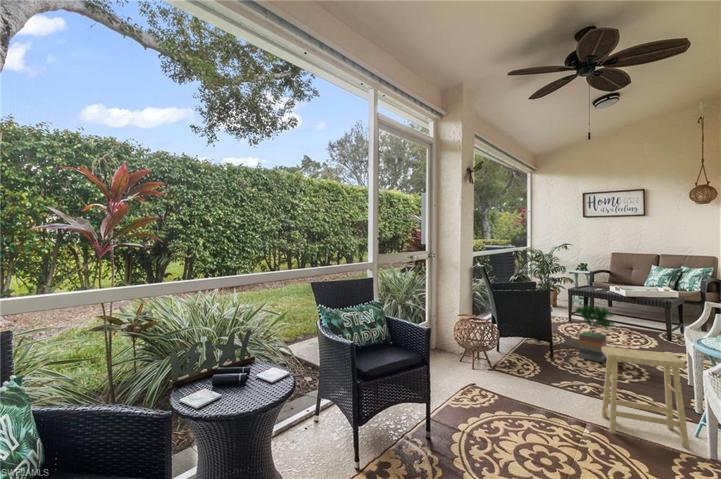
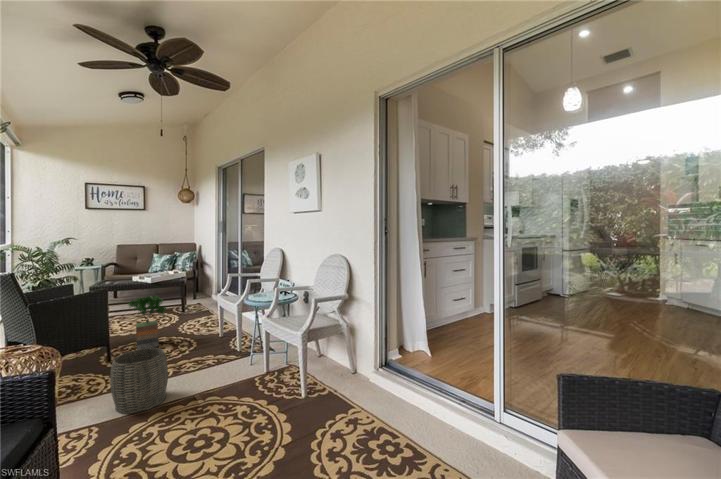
footstool: present [601,346,689,448] -> none [197,315,256,393]
woven basket: none [515,348,566,409] -> present [110,348,168,414]

